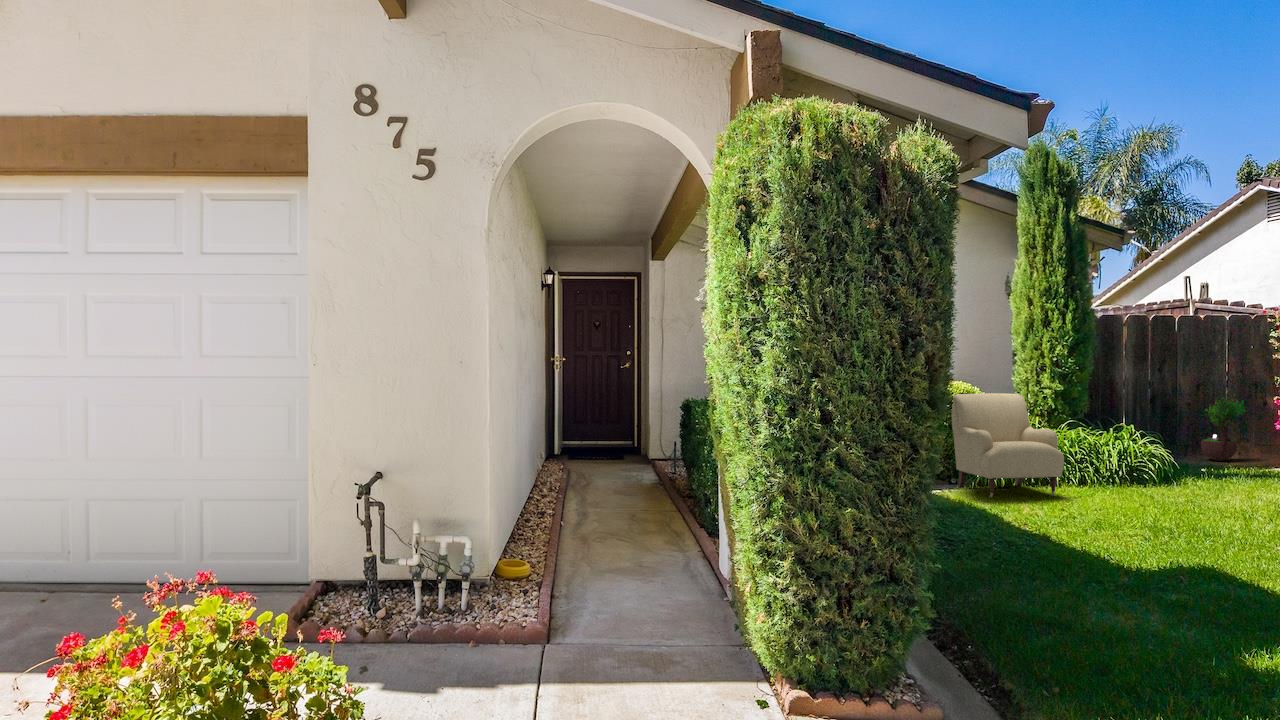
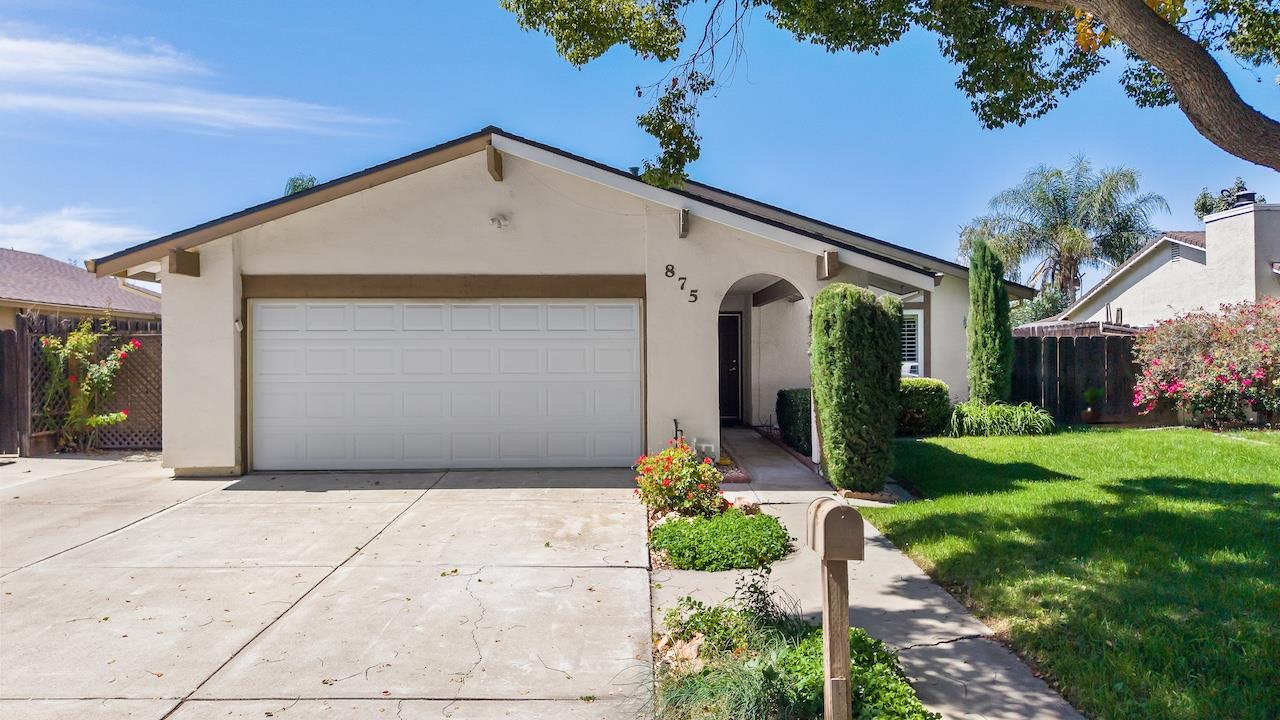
chair: present [951,393,1064,498] -> none [926,386,987,440]

